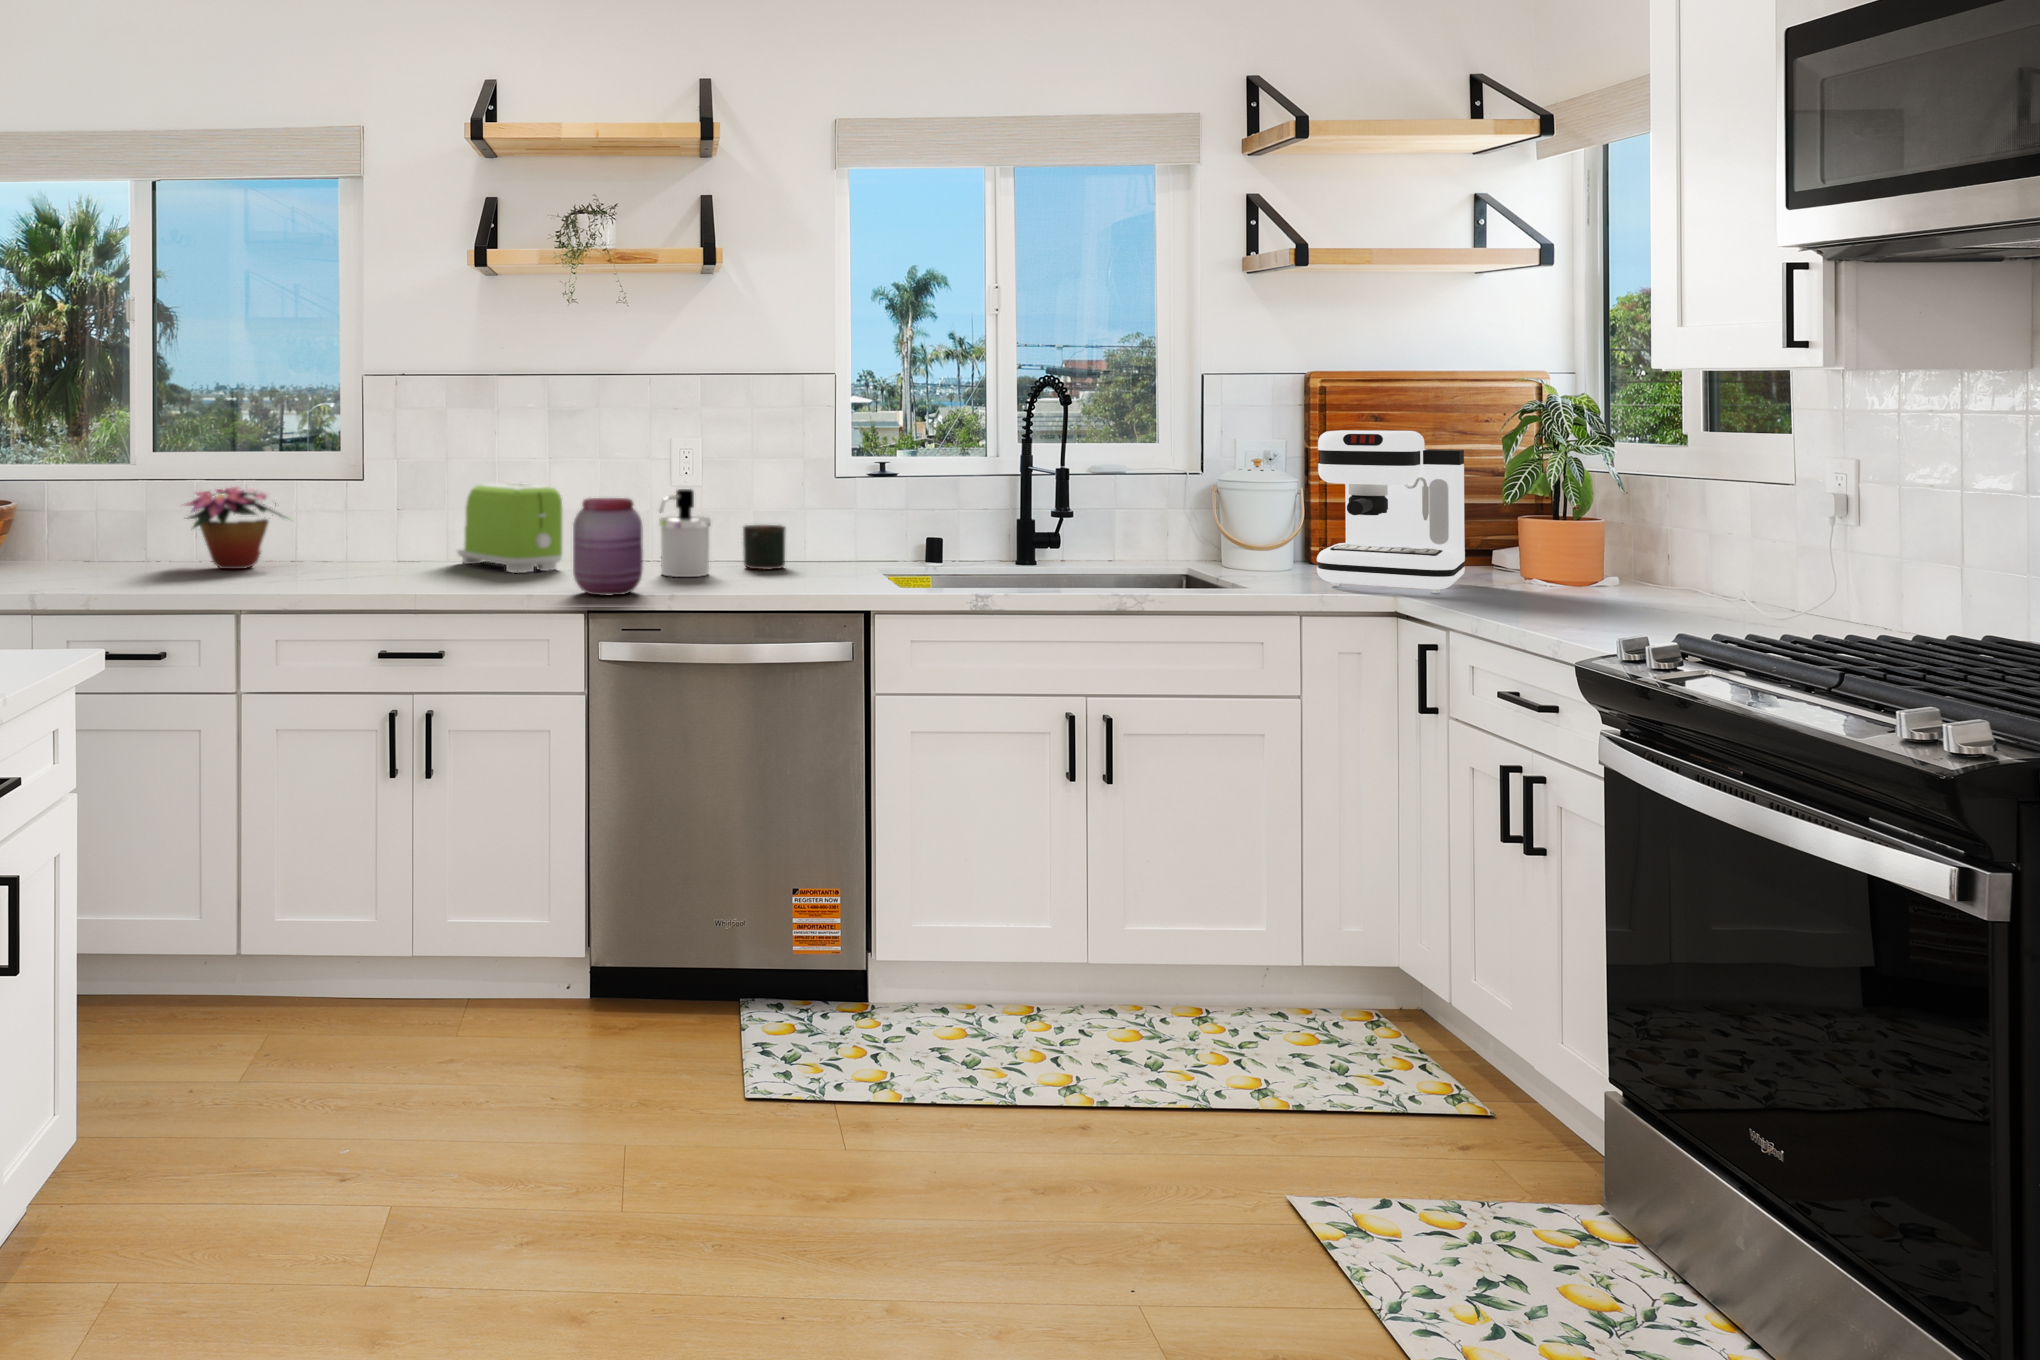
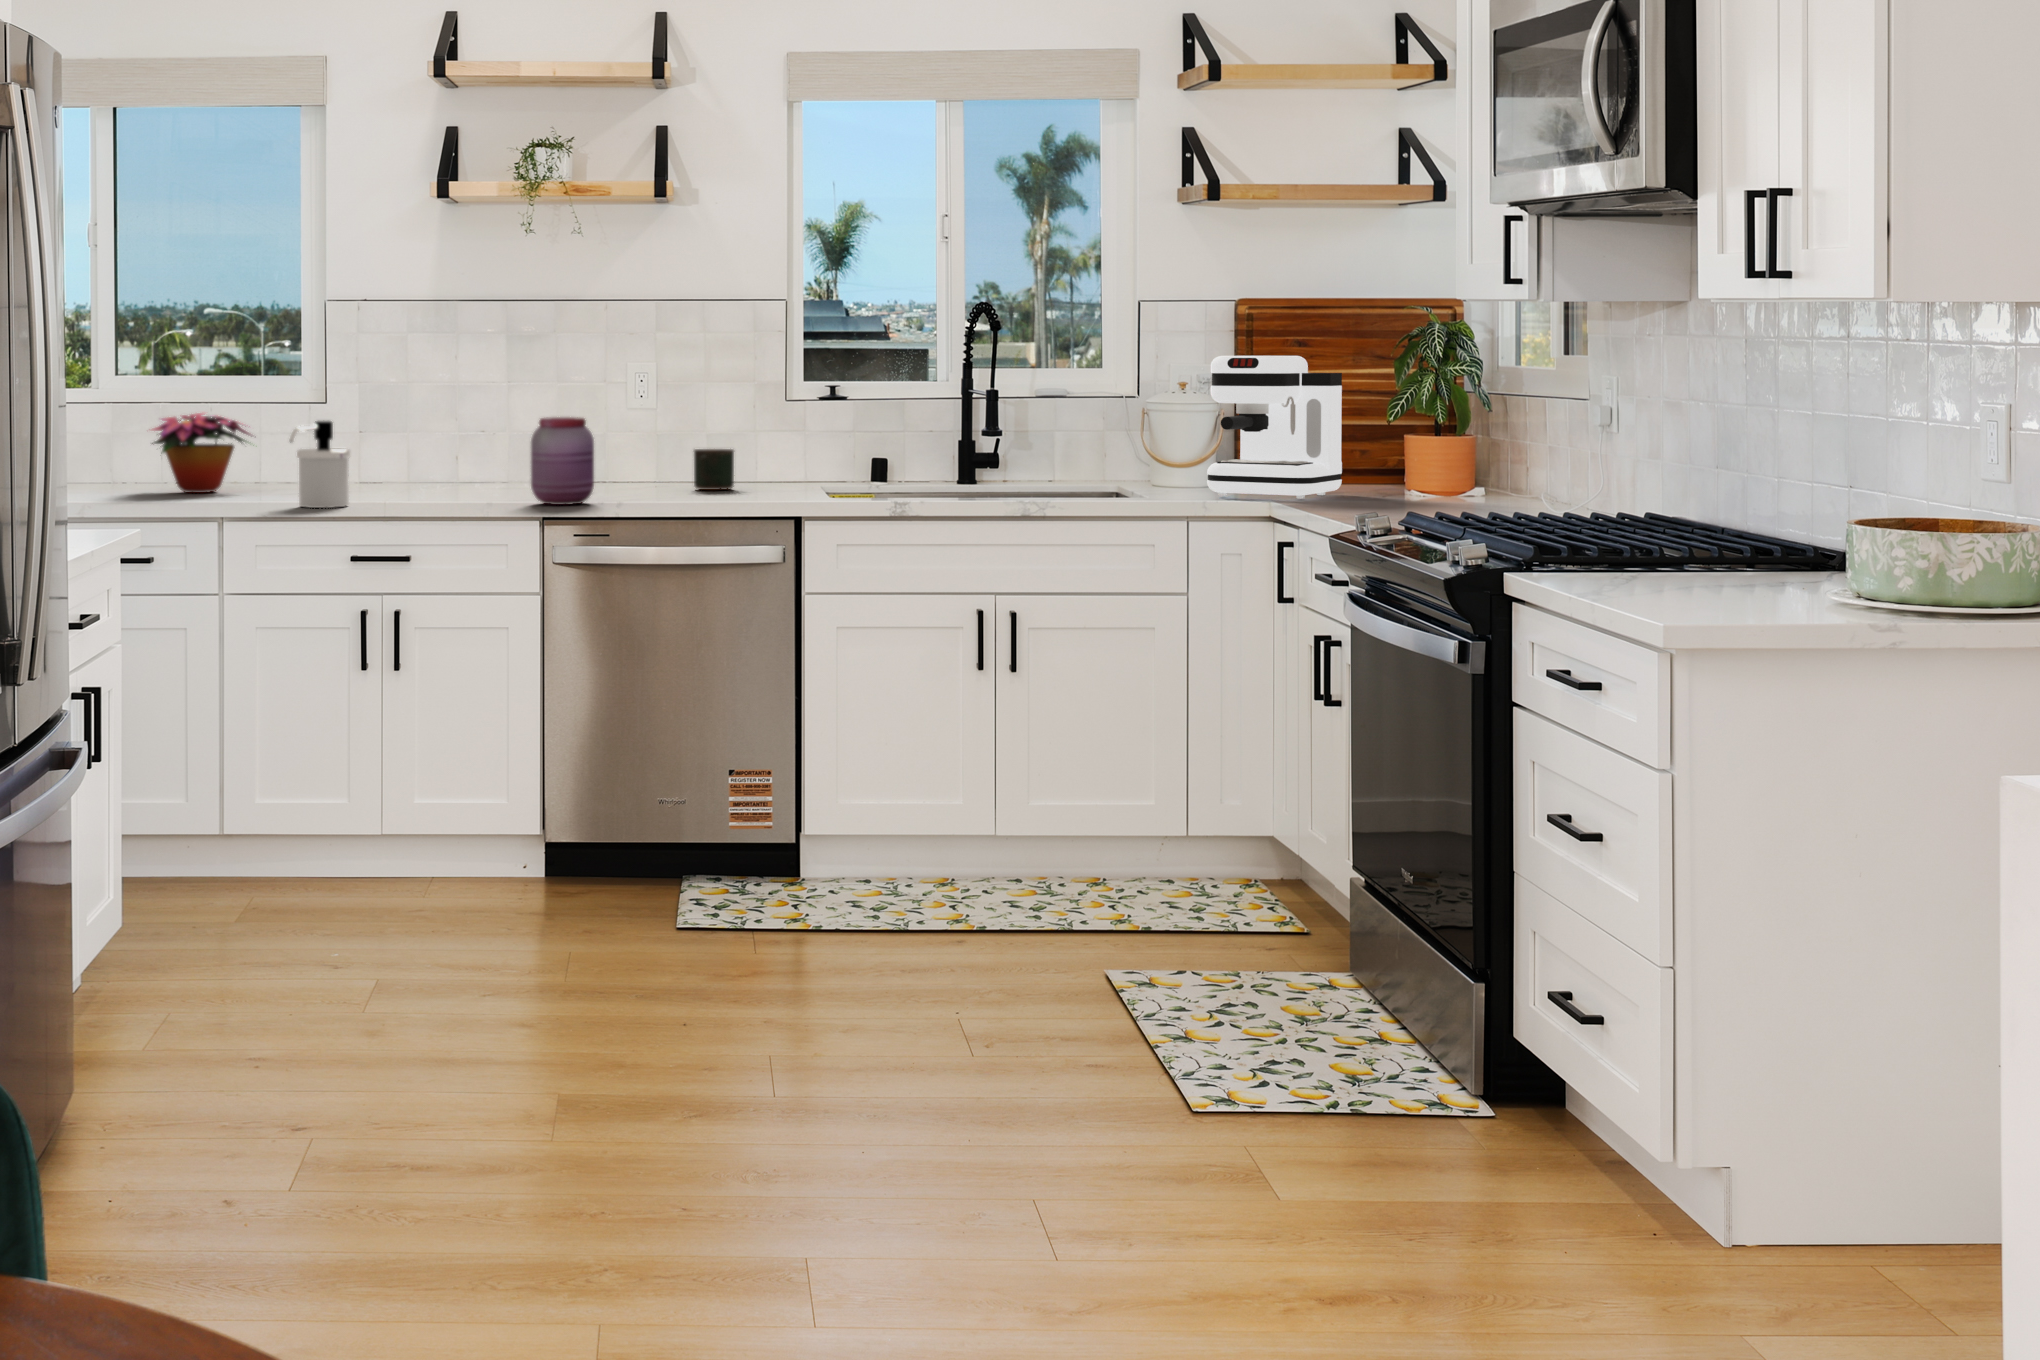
toaster: present [457,482,562,573] -> none [415,409,520,493]
soap dispenser: present [659,489,711,577] -> present [290,420,350,508]

